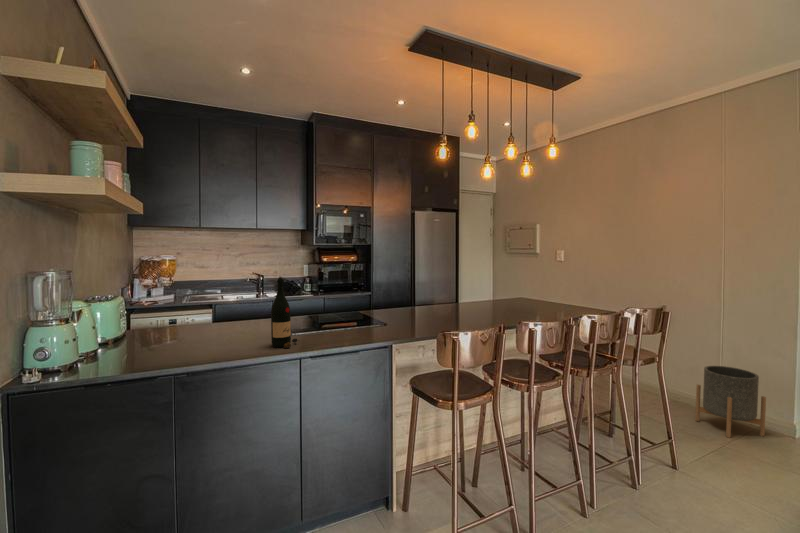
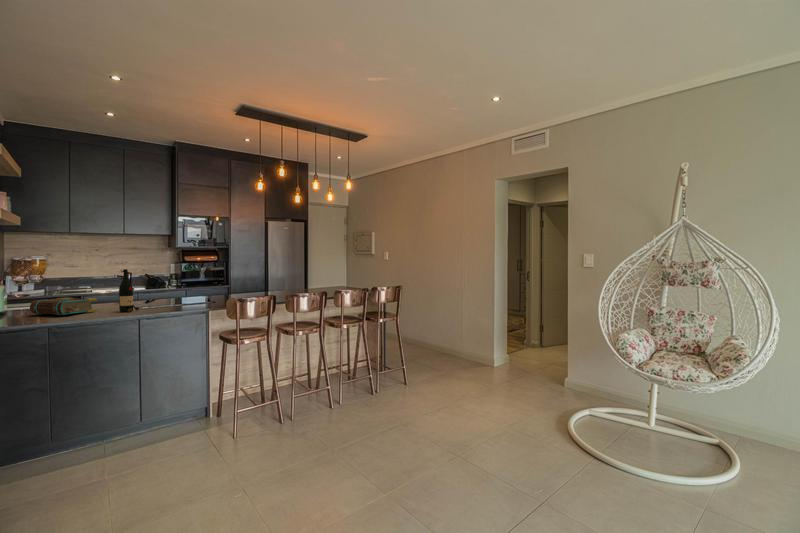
book: none [151,319,240,353] -> present [30,298,97,315]
planter: present [695,366,766,438] -> none [444,327,477,370]

